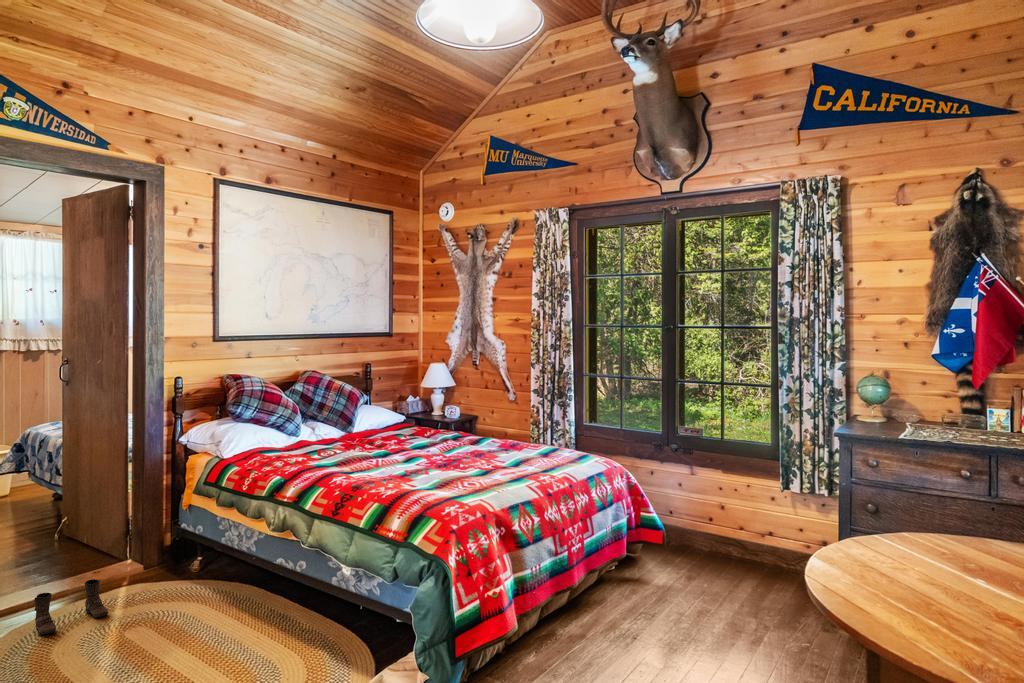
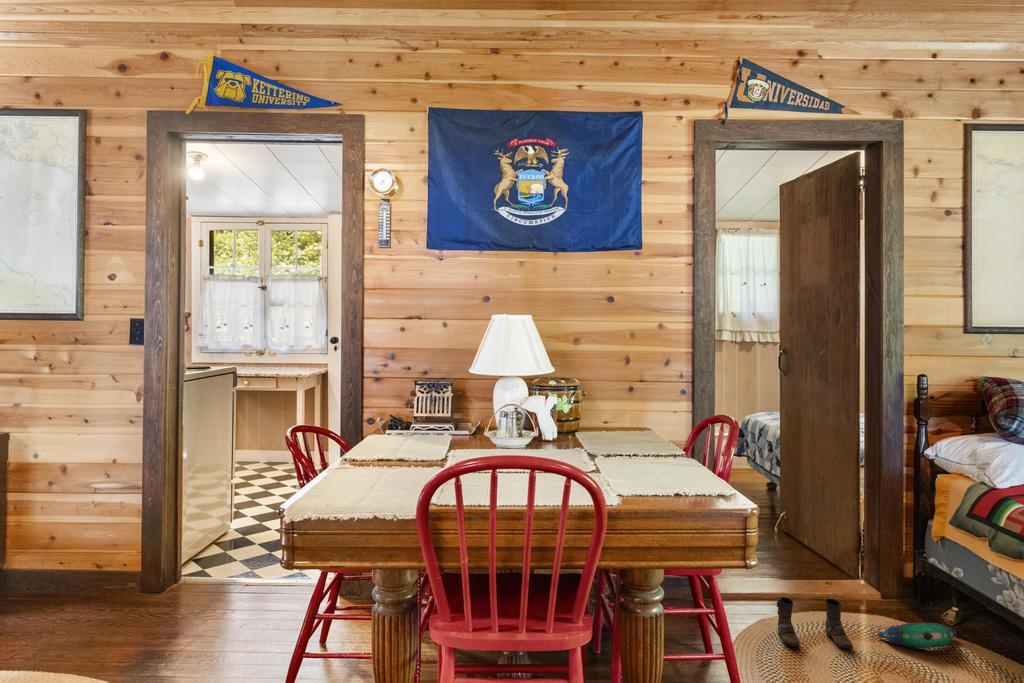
plush toy: none [133,570,196,599] -> present [877,623,955,648]

